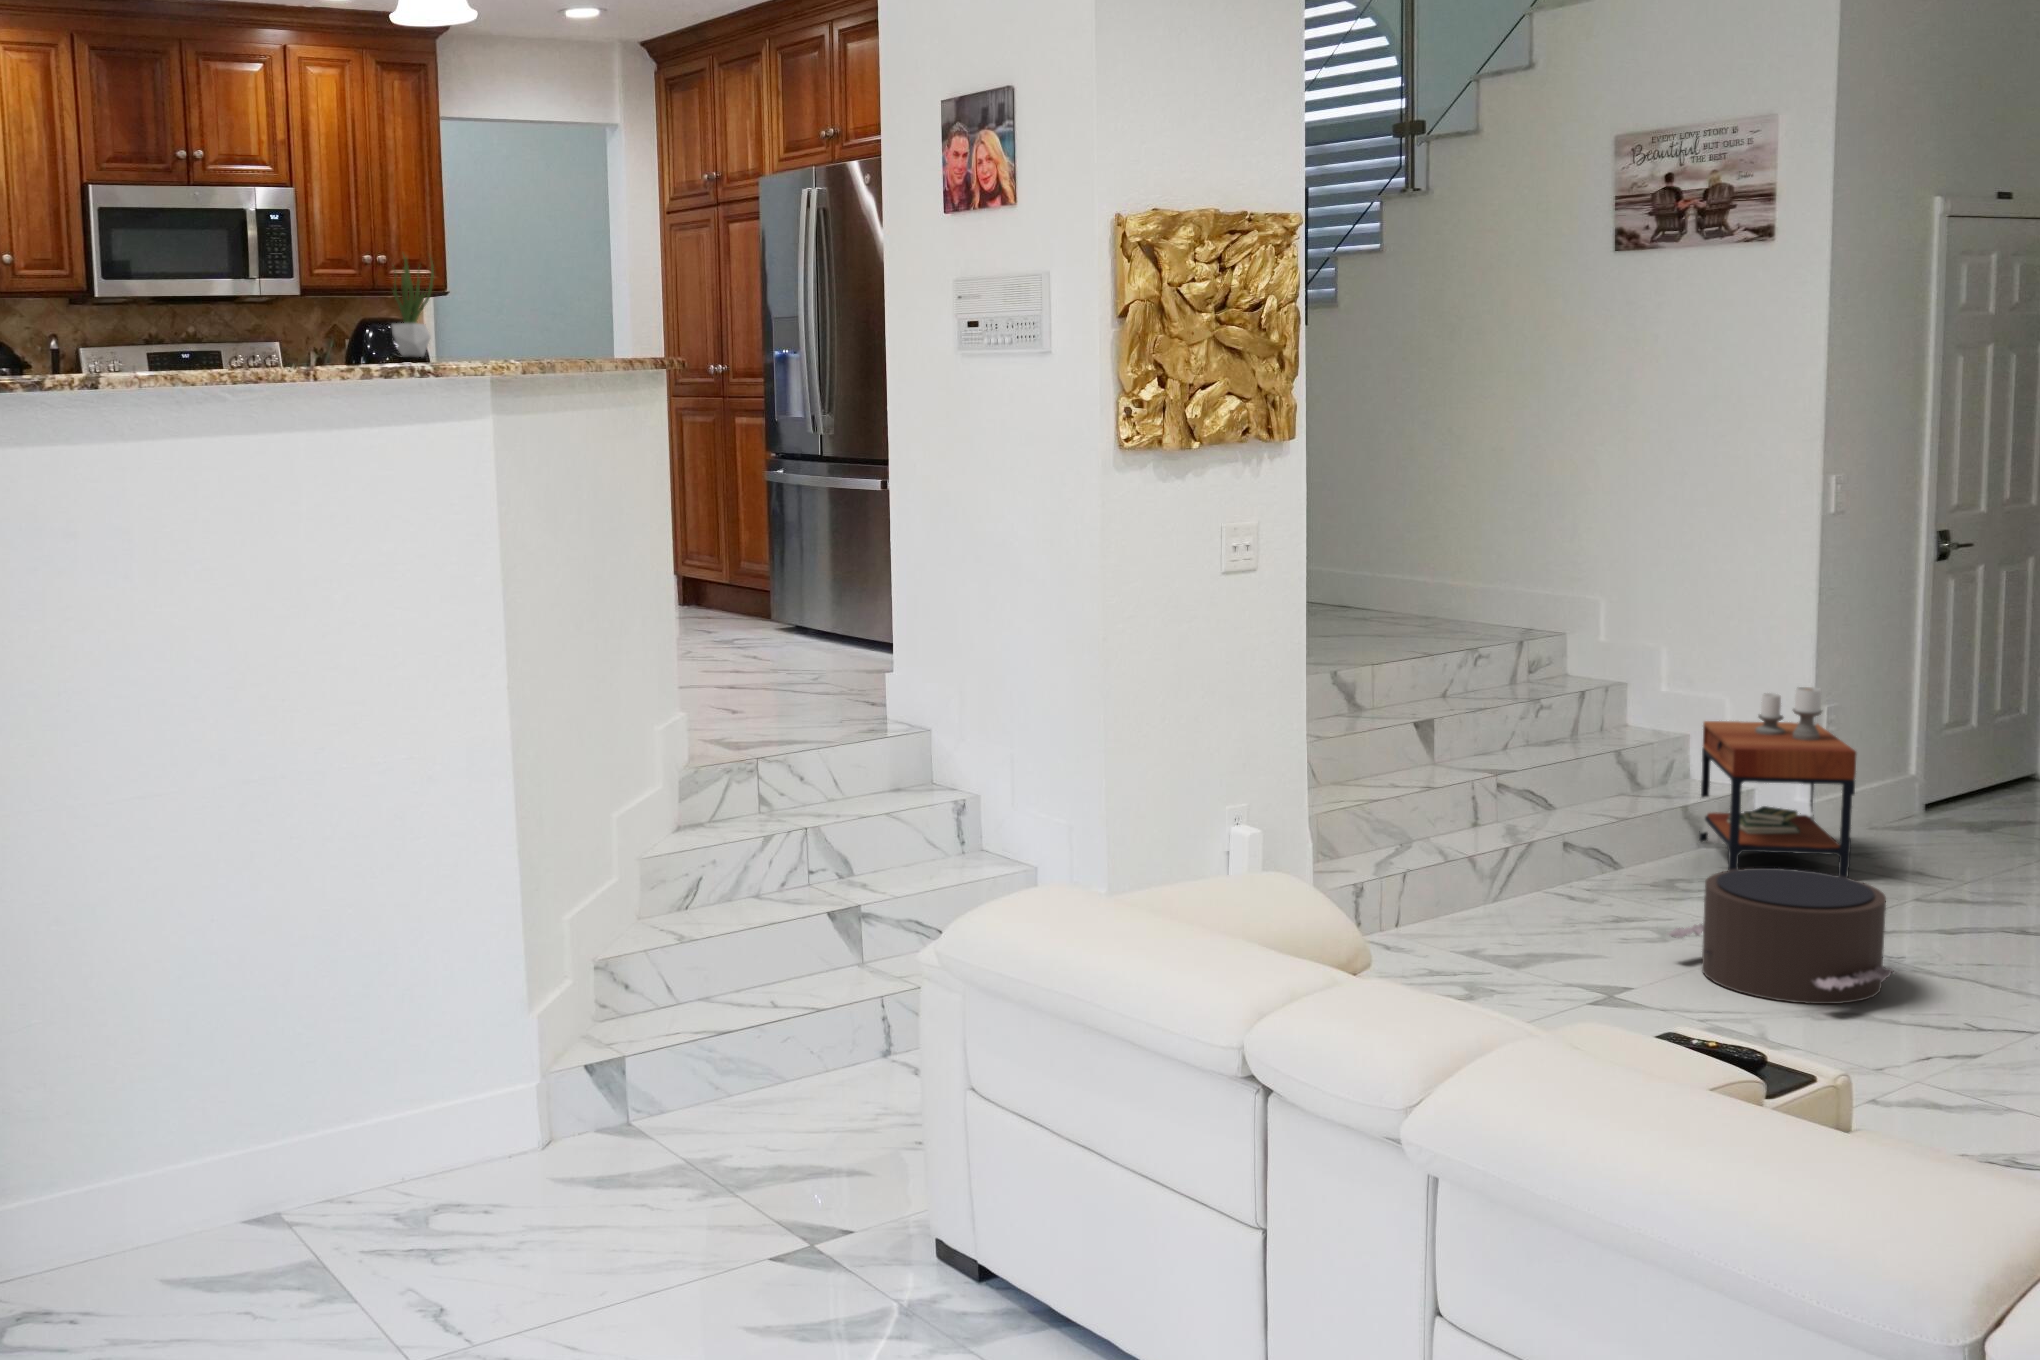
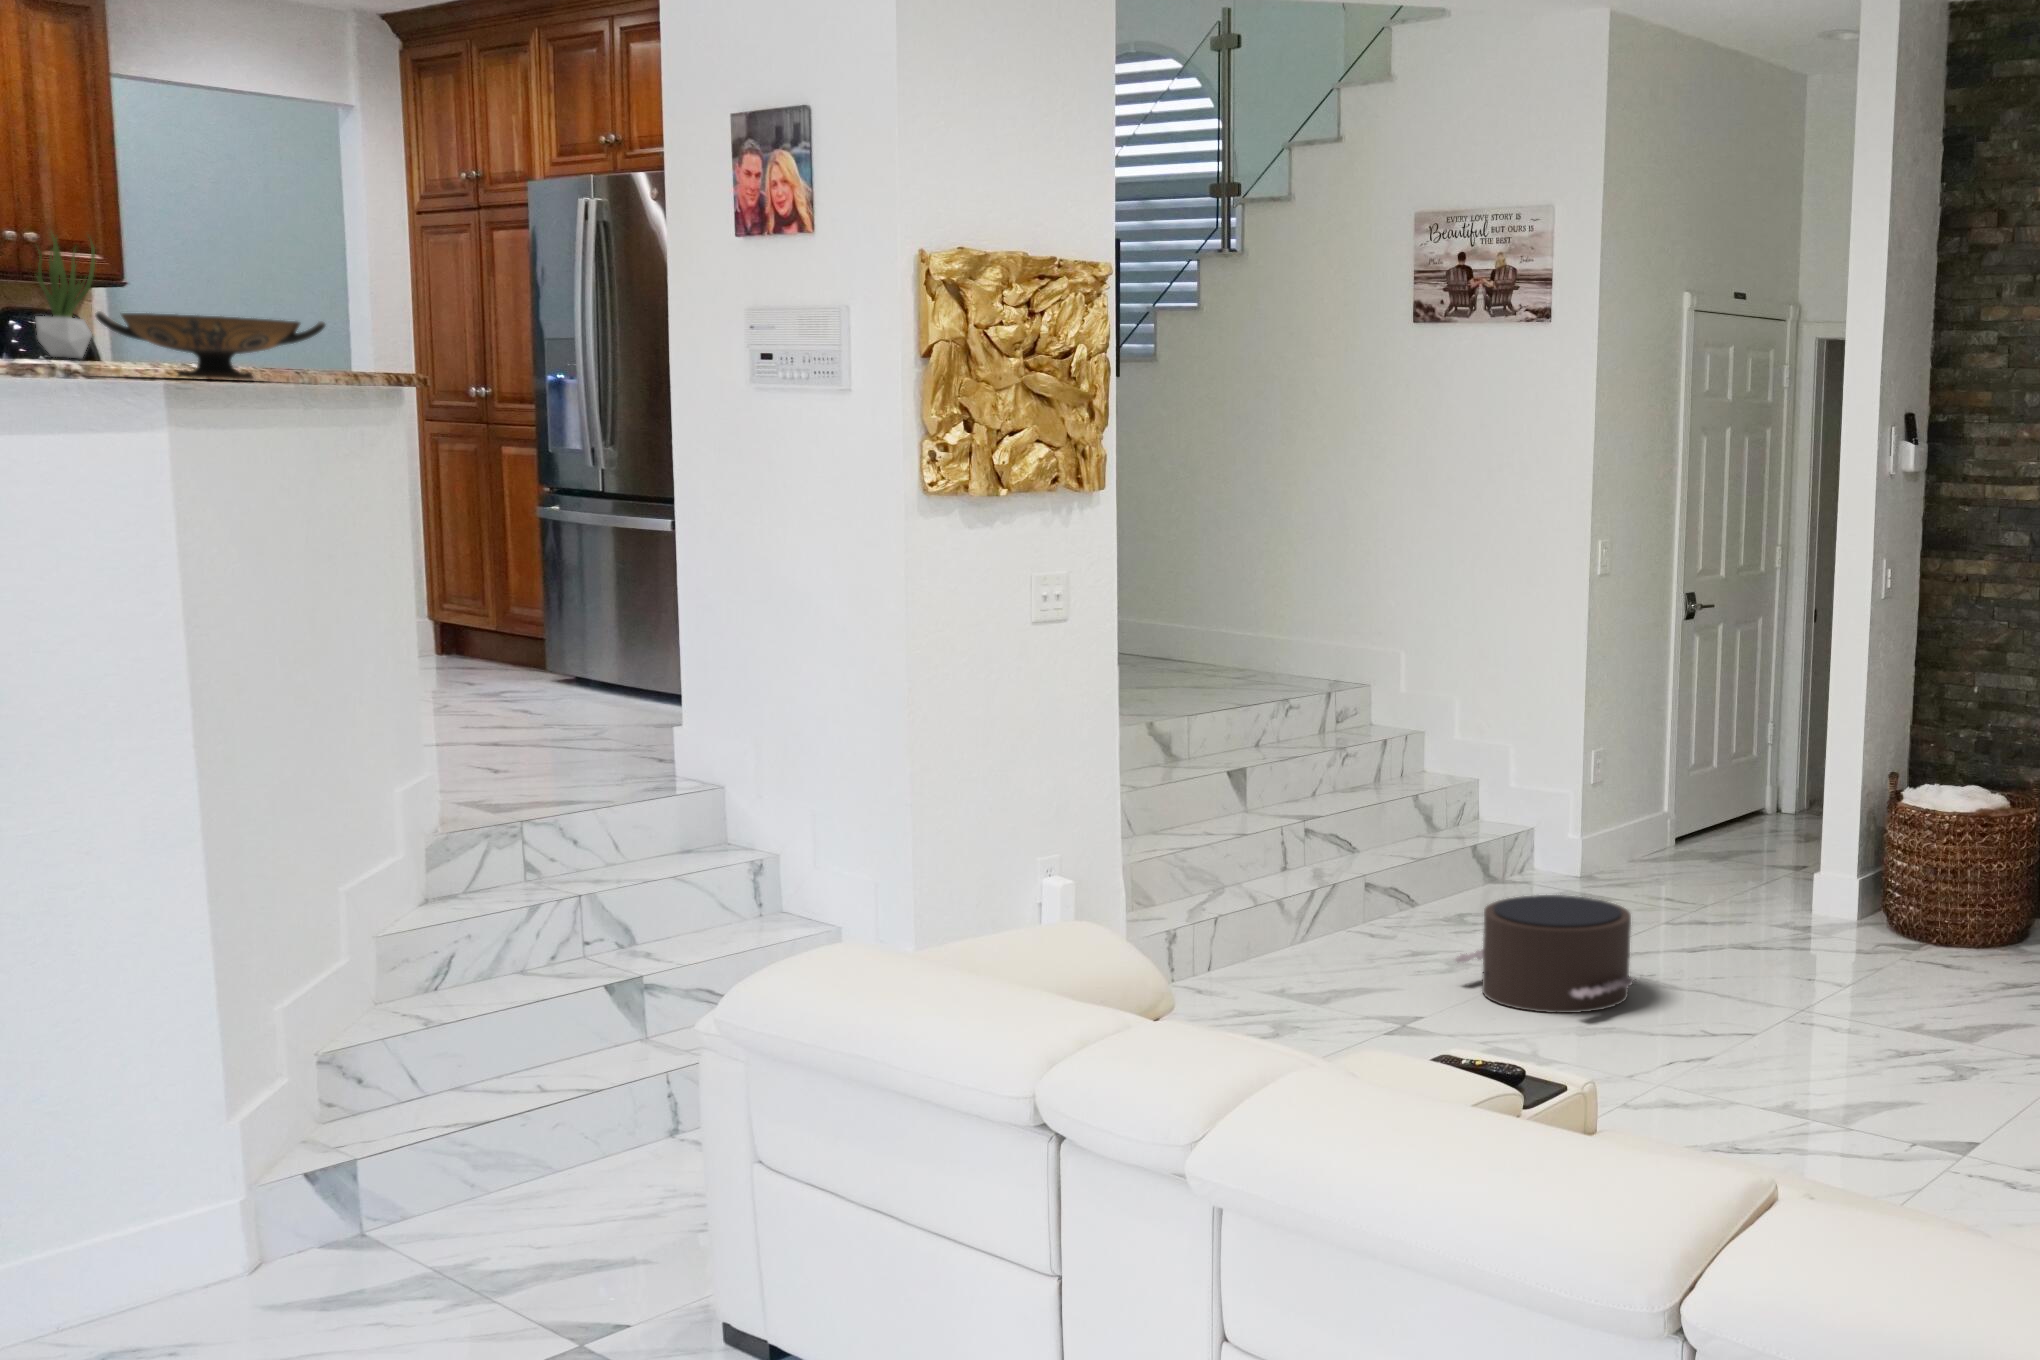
decorative bowl: none [433,316,610,372] -> present [96,311,325,379]
side table: present [1699,687,1856,878] -> none [1496,734,1622,910]

